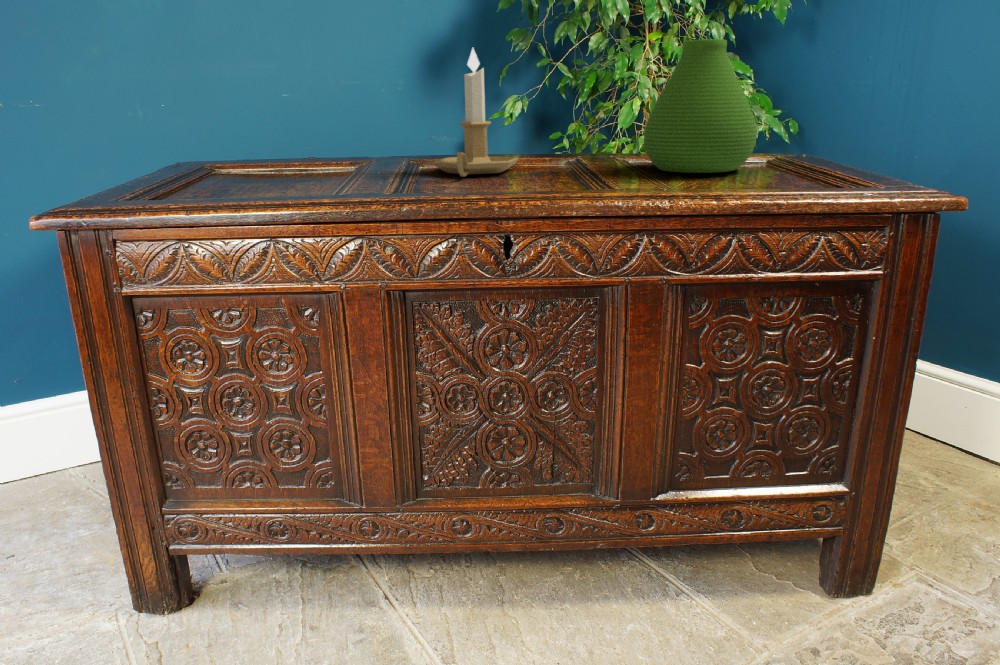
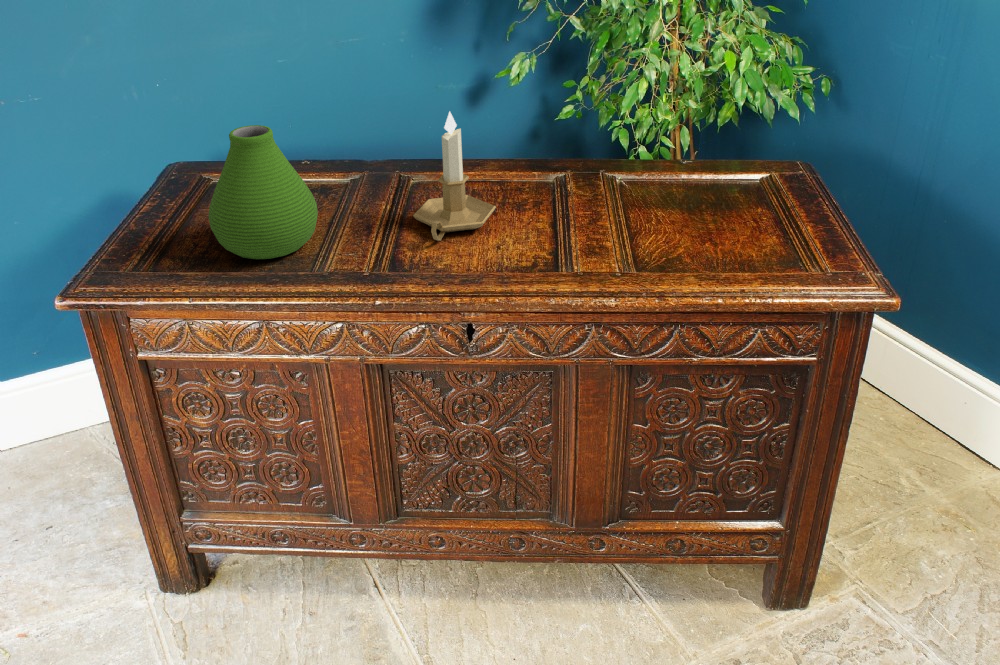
vase: present [644,39,757,173] -> present [209,125,318,259]

